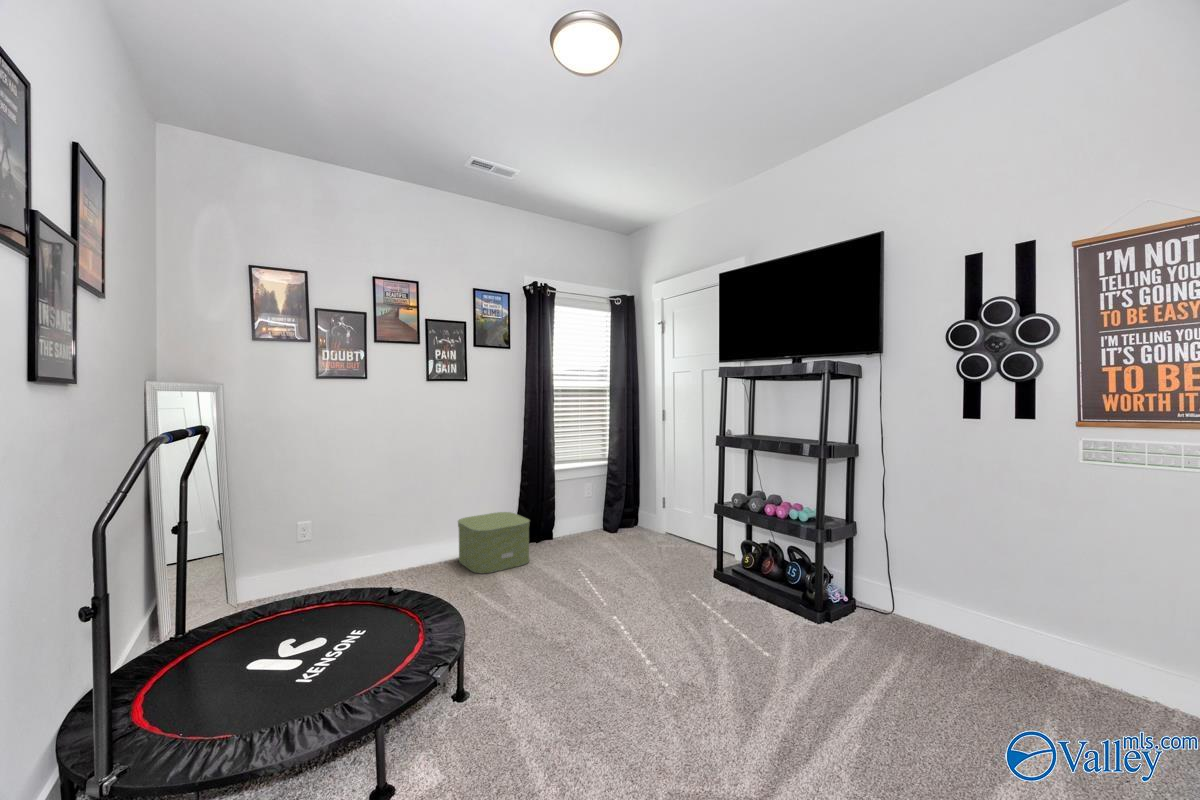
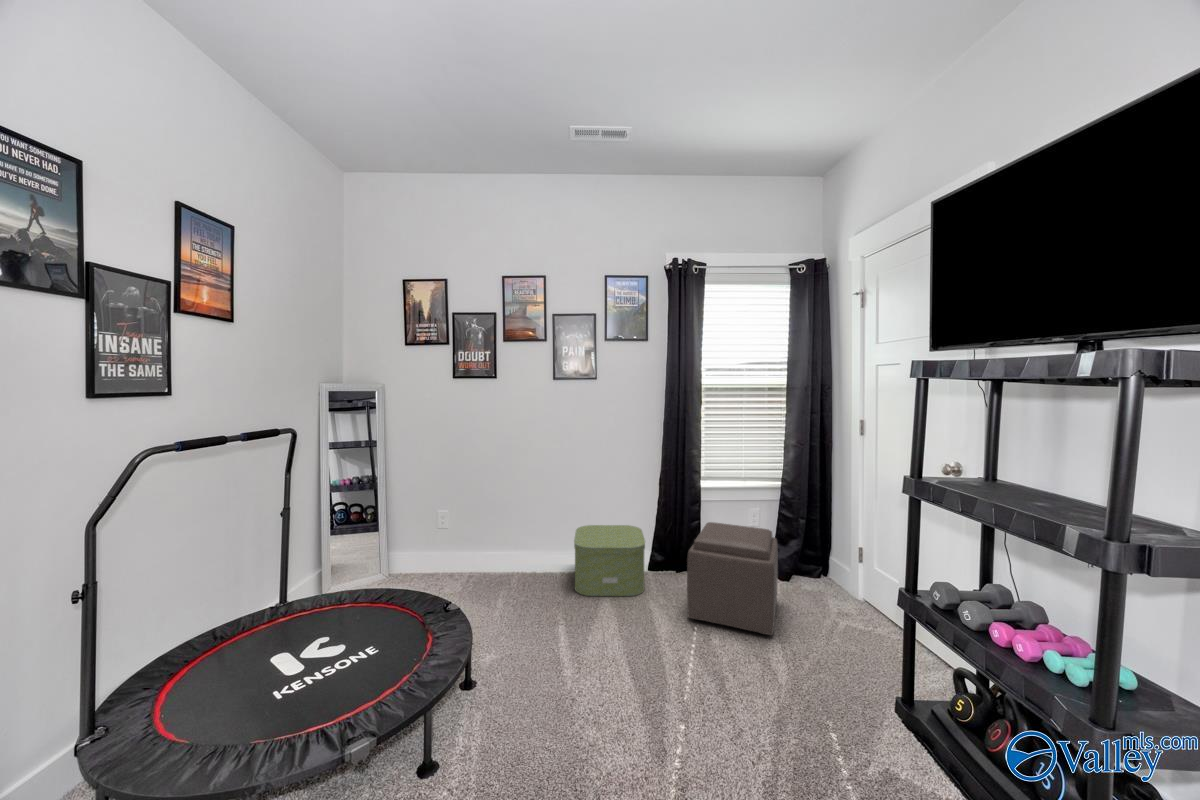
ottoman: none [569,492,637,566] -> present [687,522,778,635]

